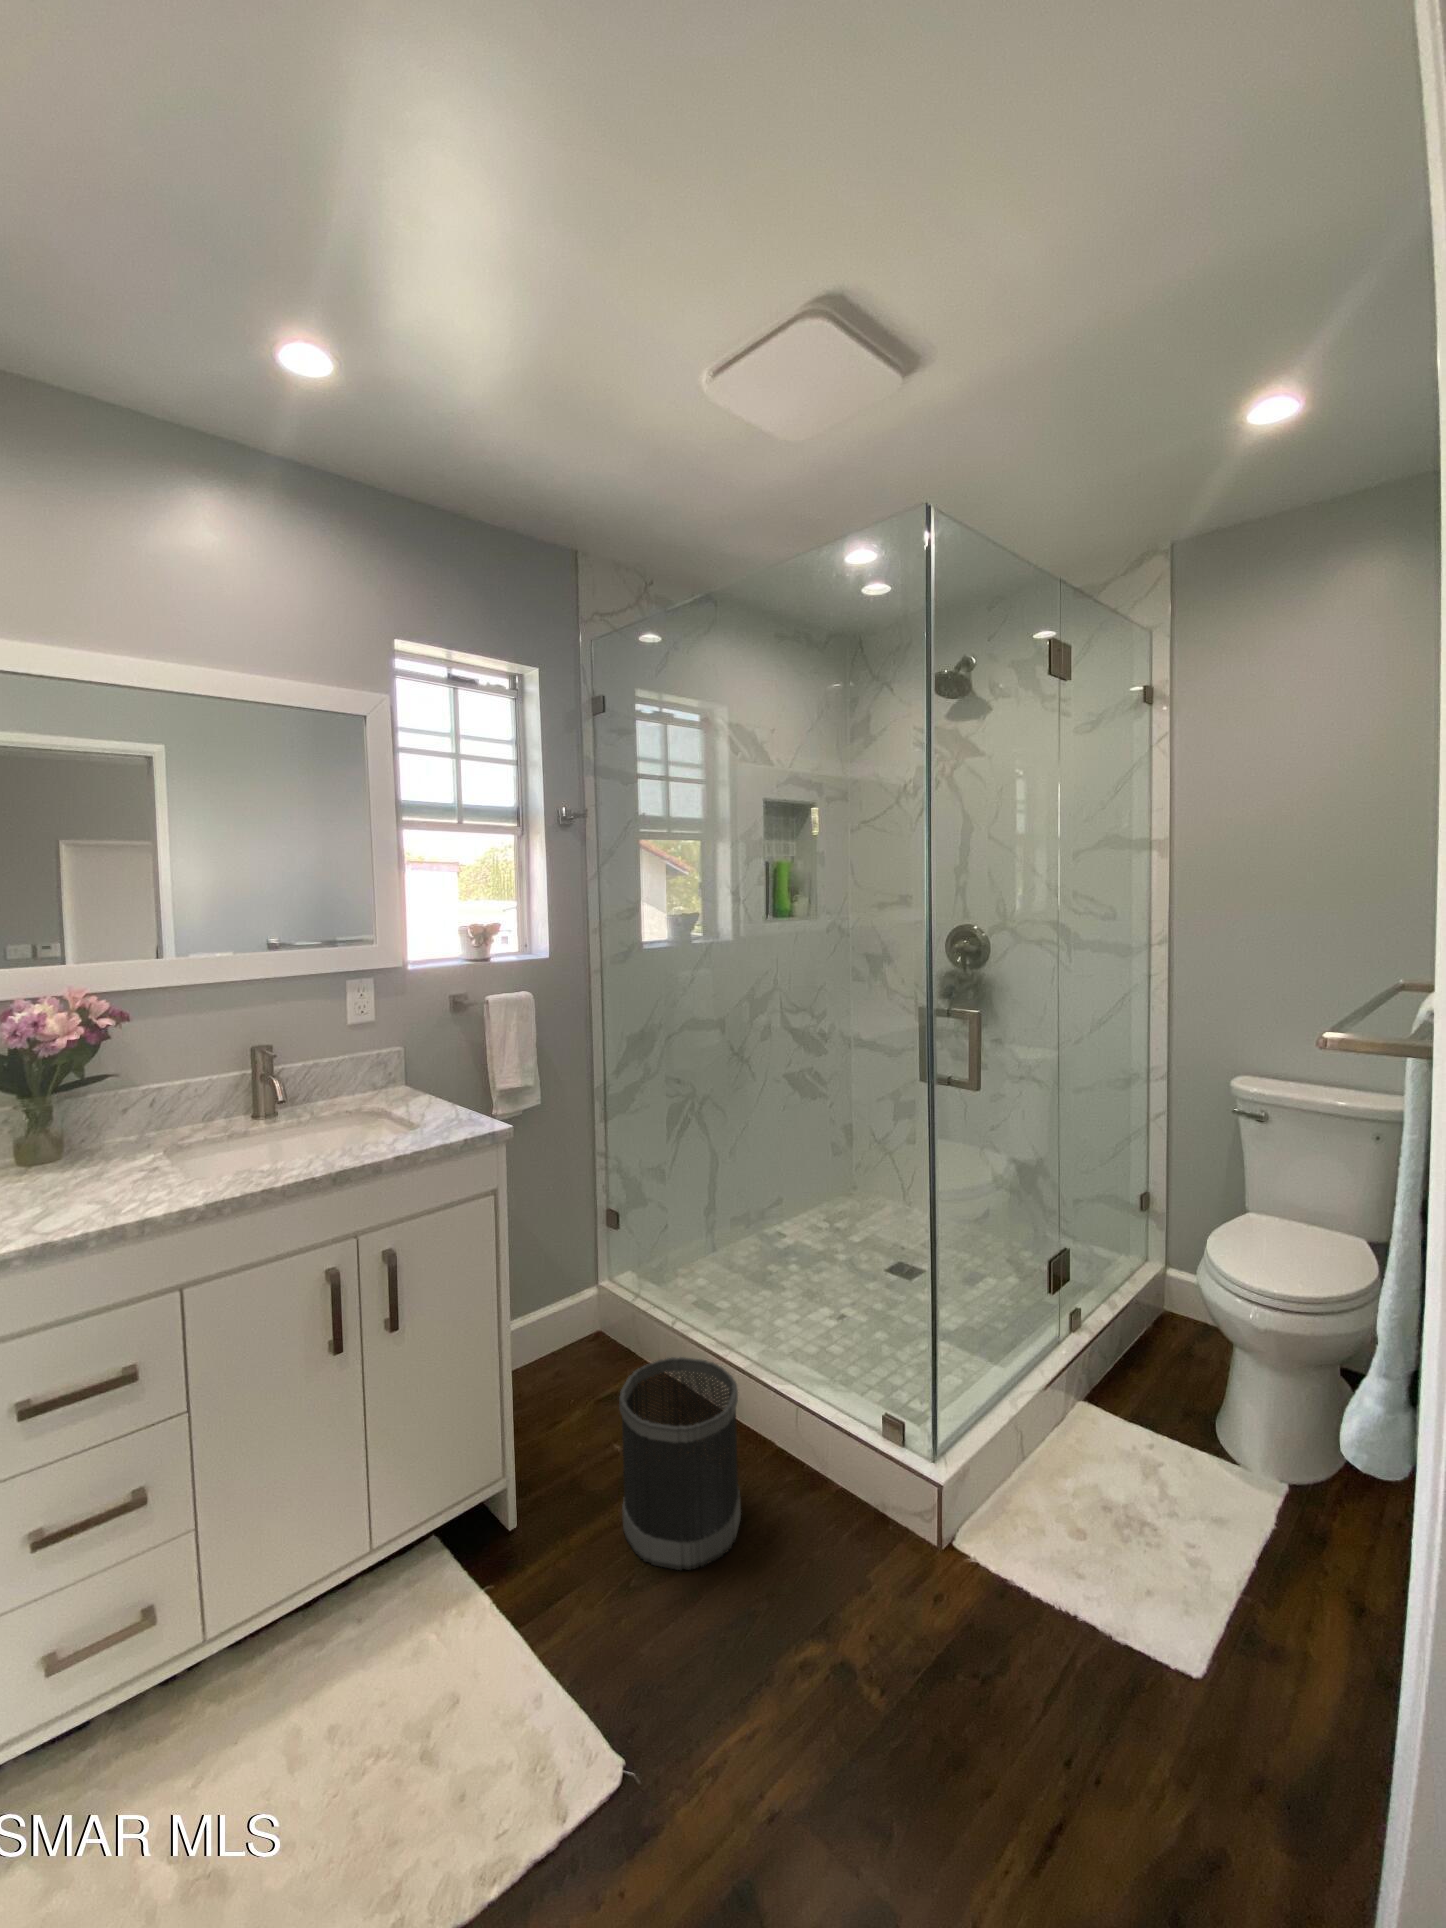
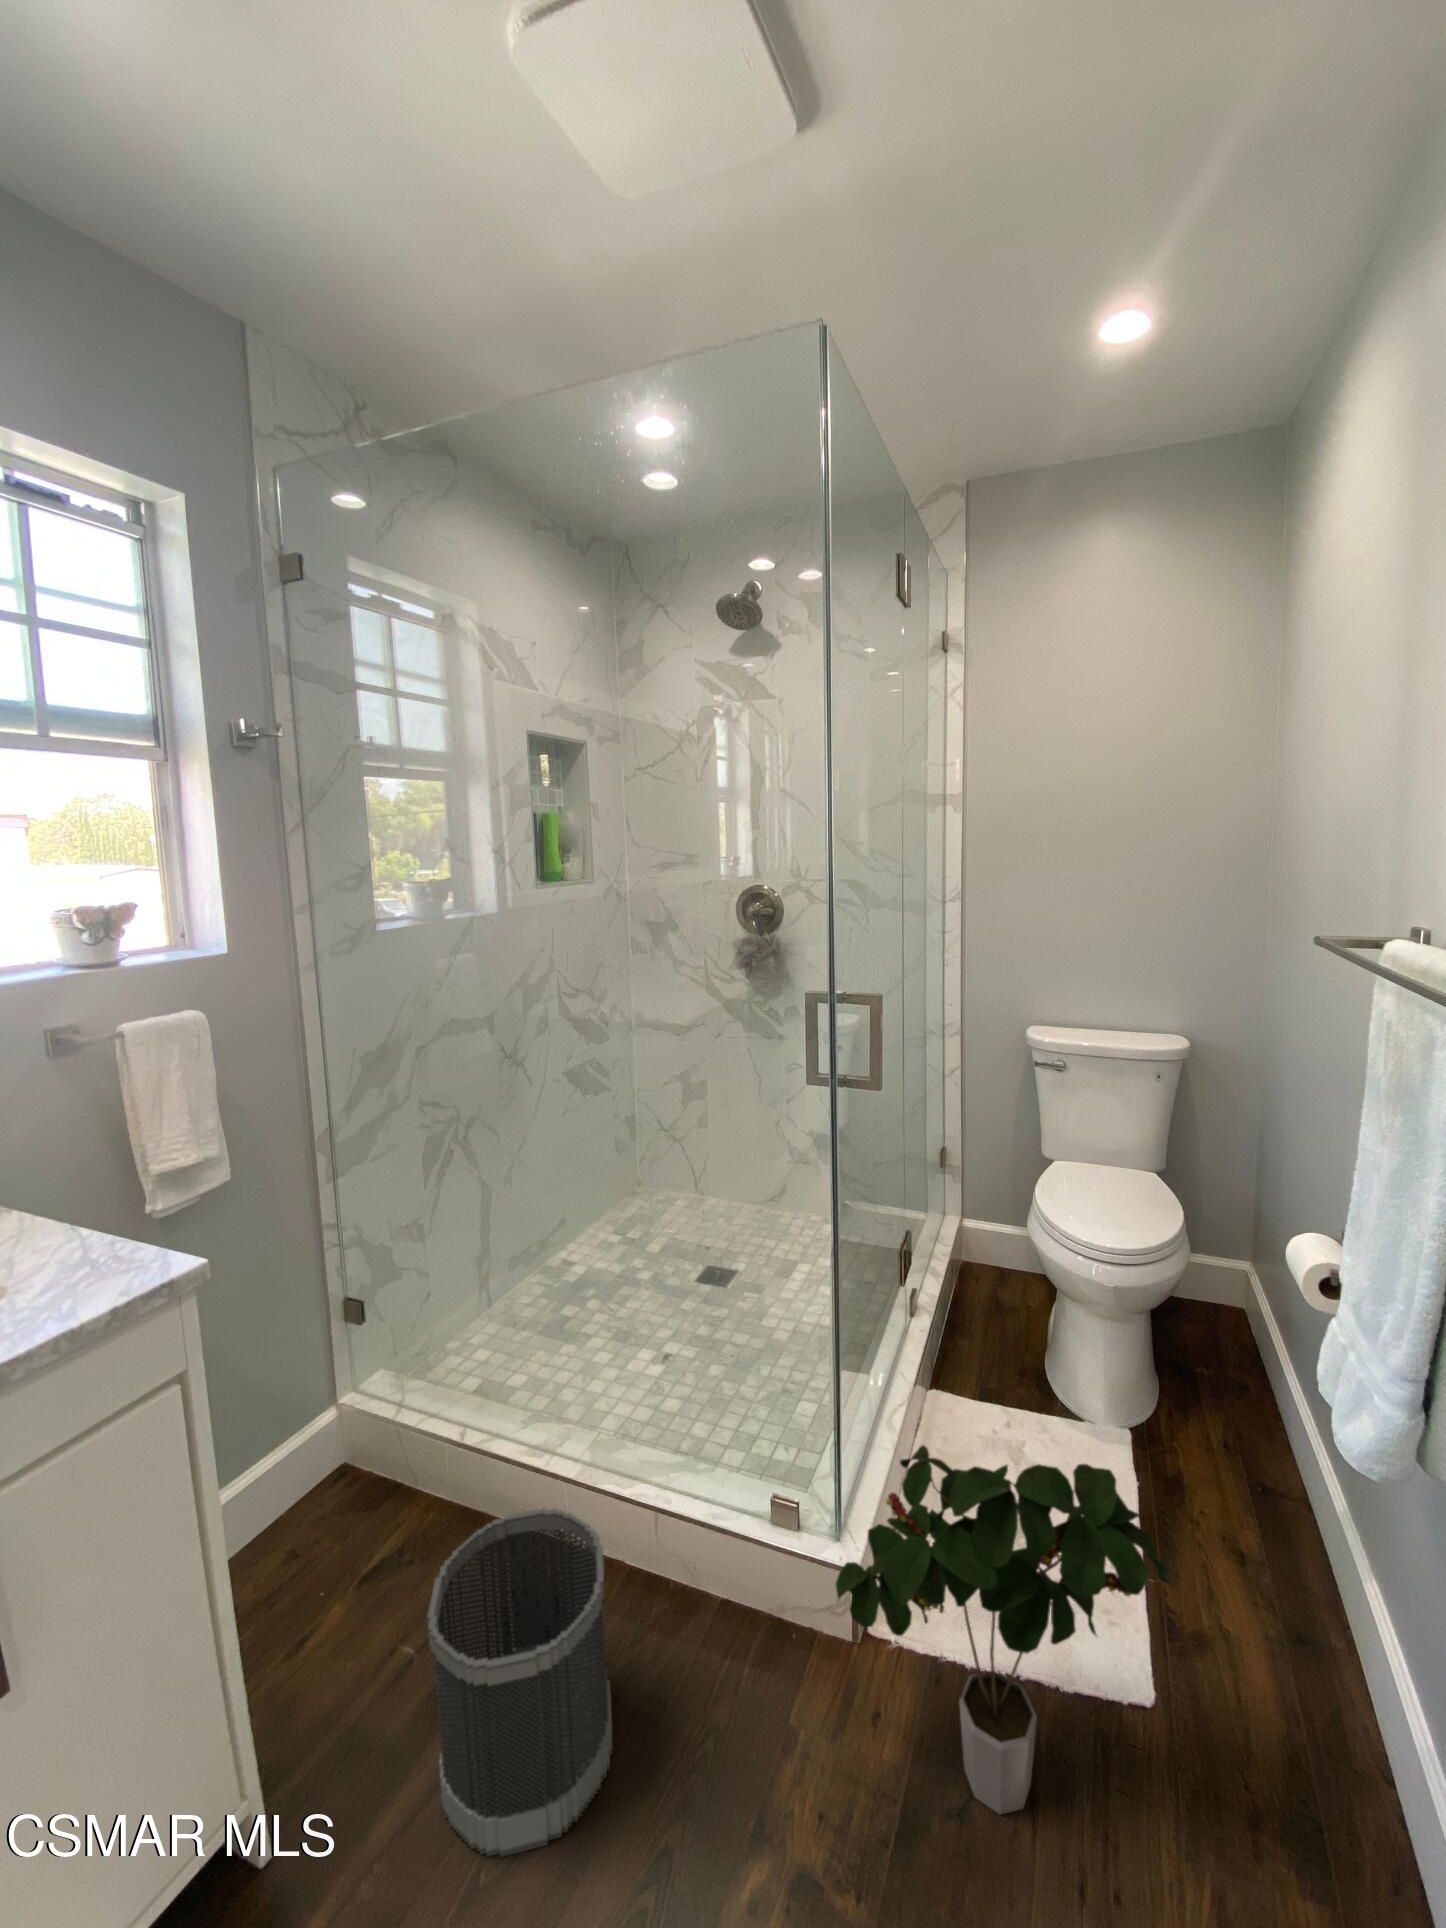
potted plant: none [900,1368,1175,1694] -> present [836,1445,1169,1814]

